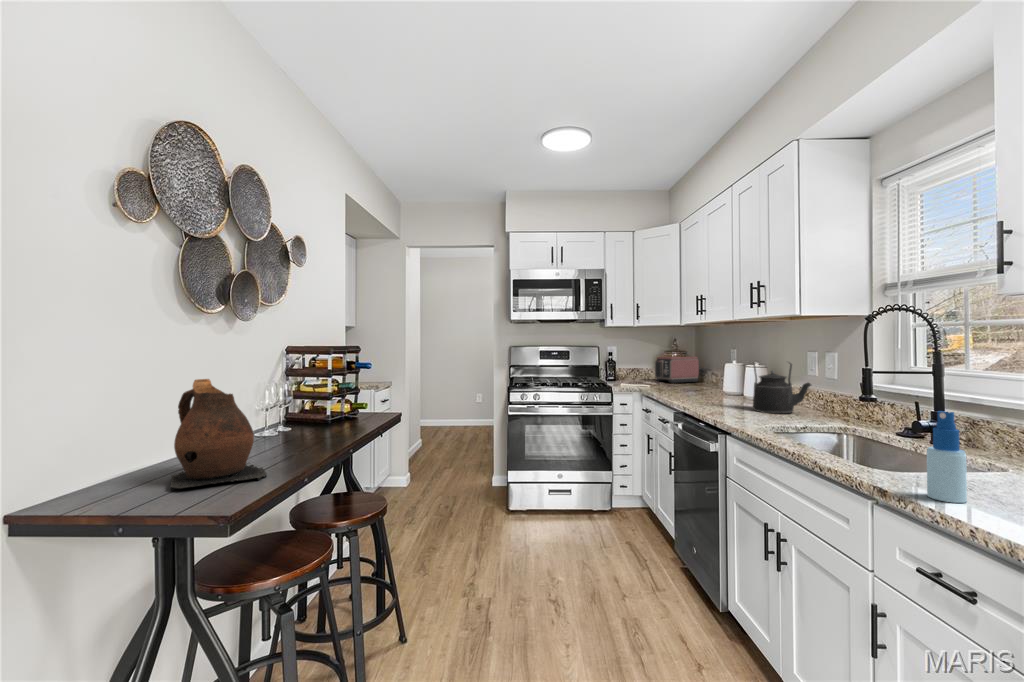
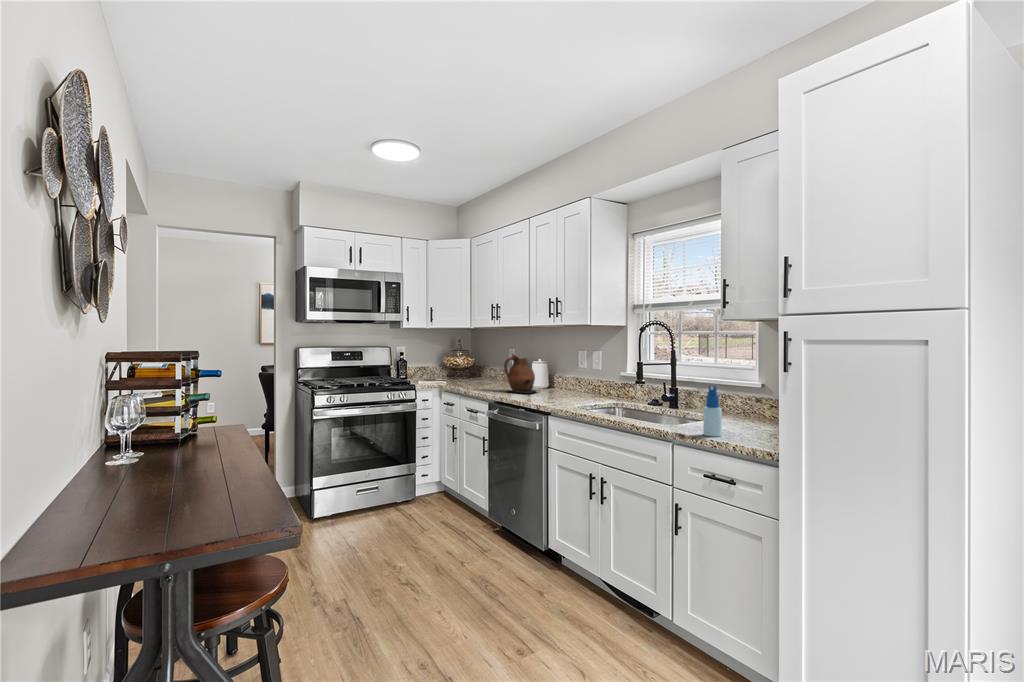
toaster: present [655,356,699,383] -> none [443,355,479,379]
kettle: present [753,362,811,414] -> none [549,359,586,399]
ceramic pitcher: present [171,379,267,489] -> present [504,354,538,393]

